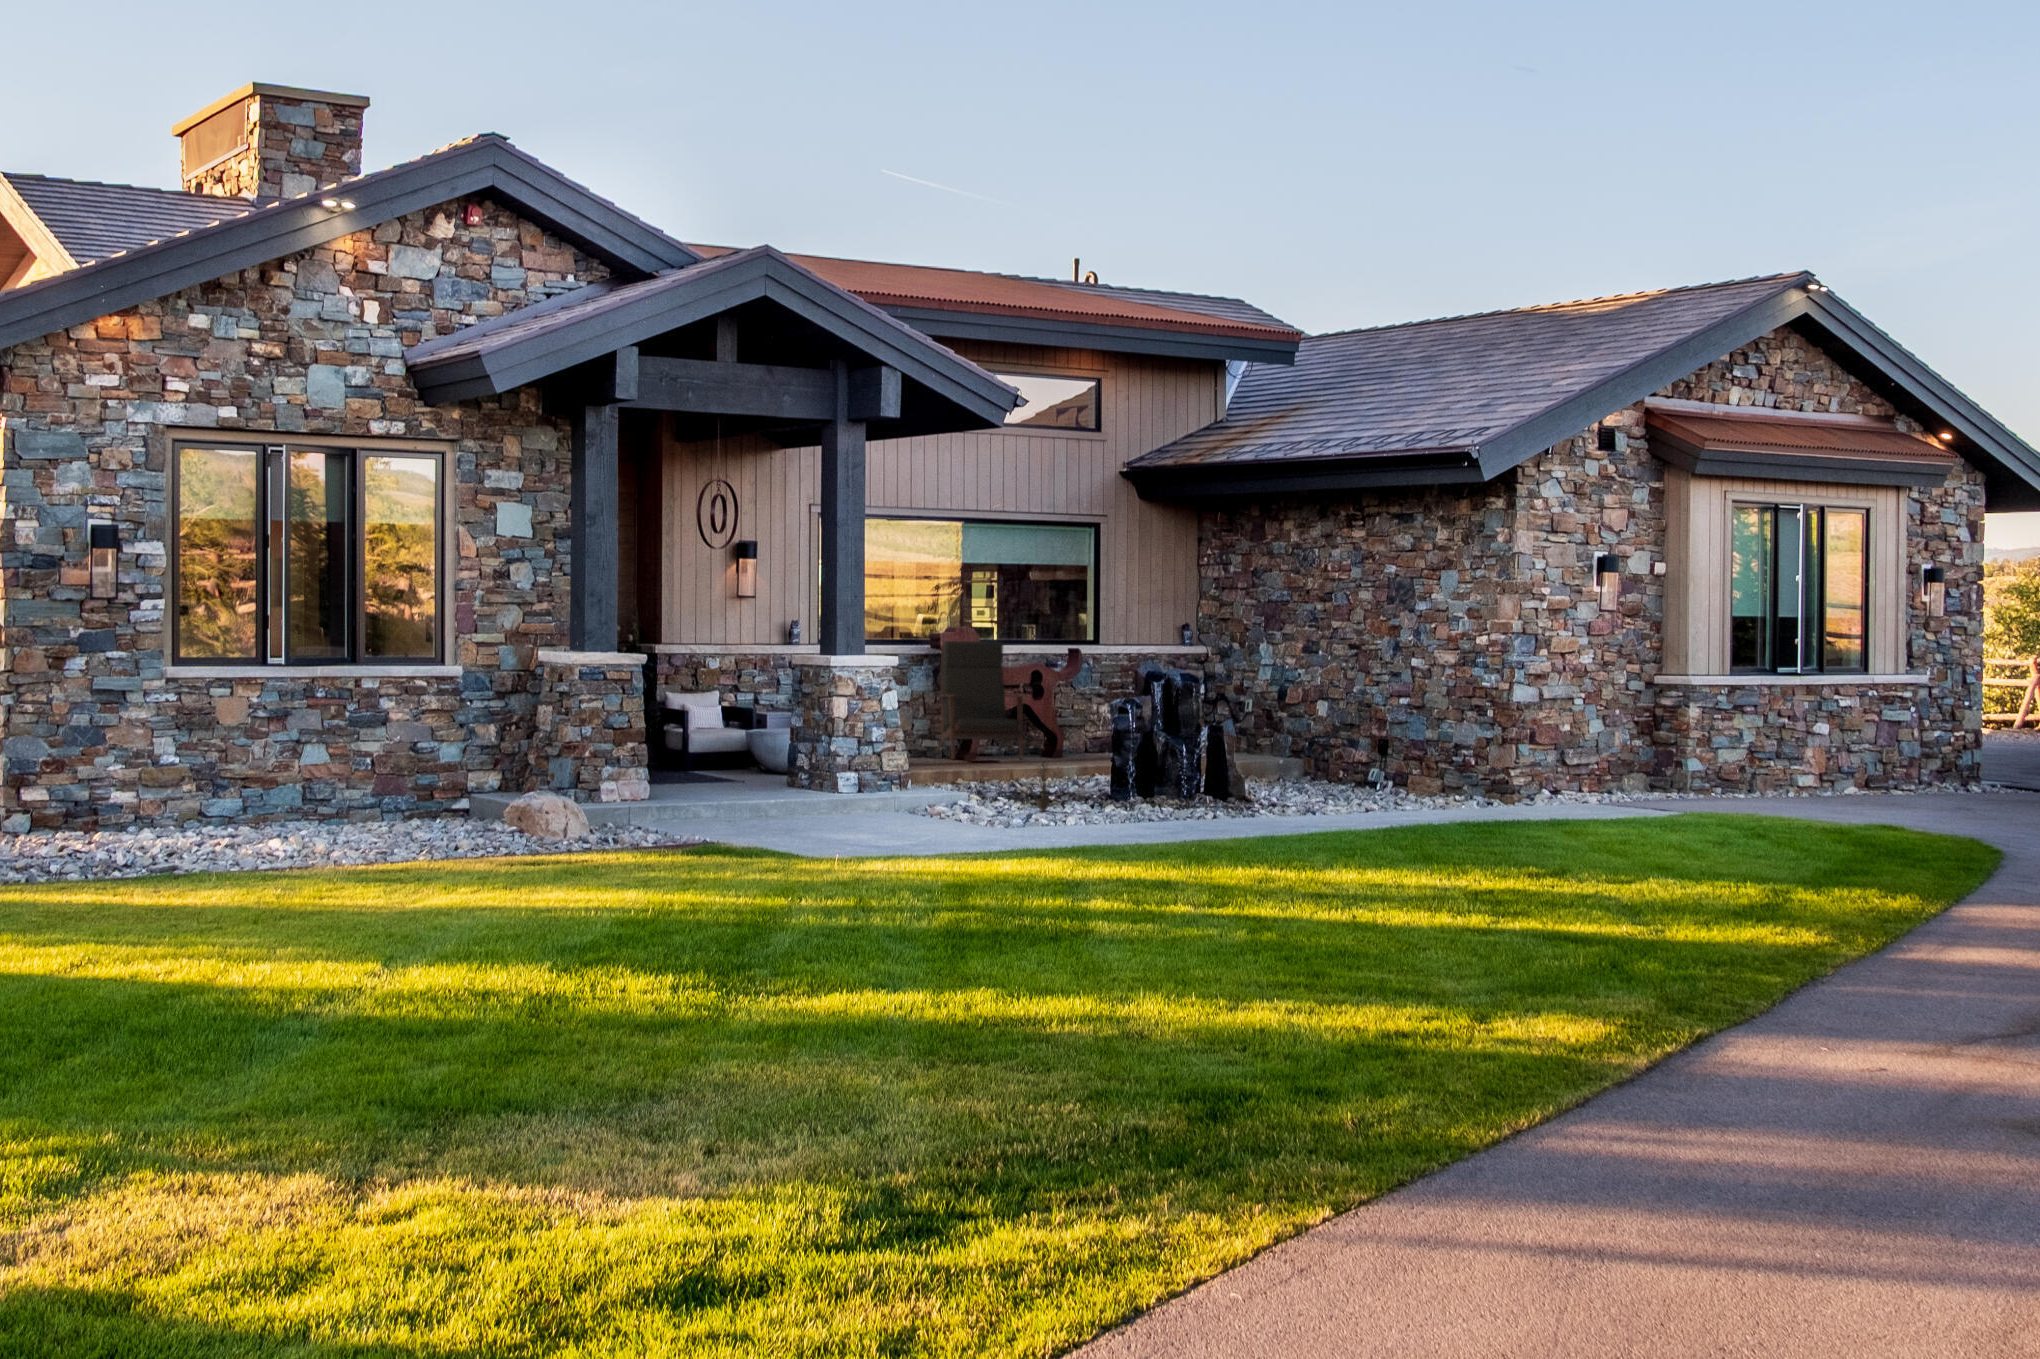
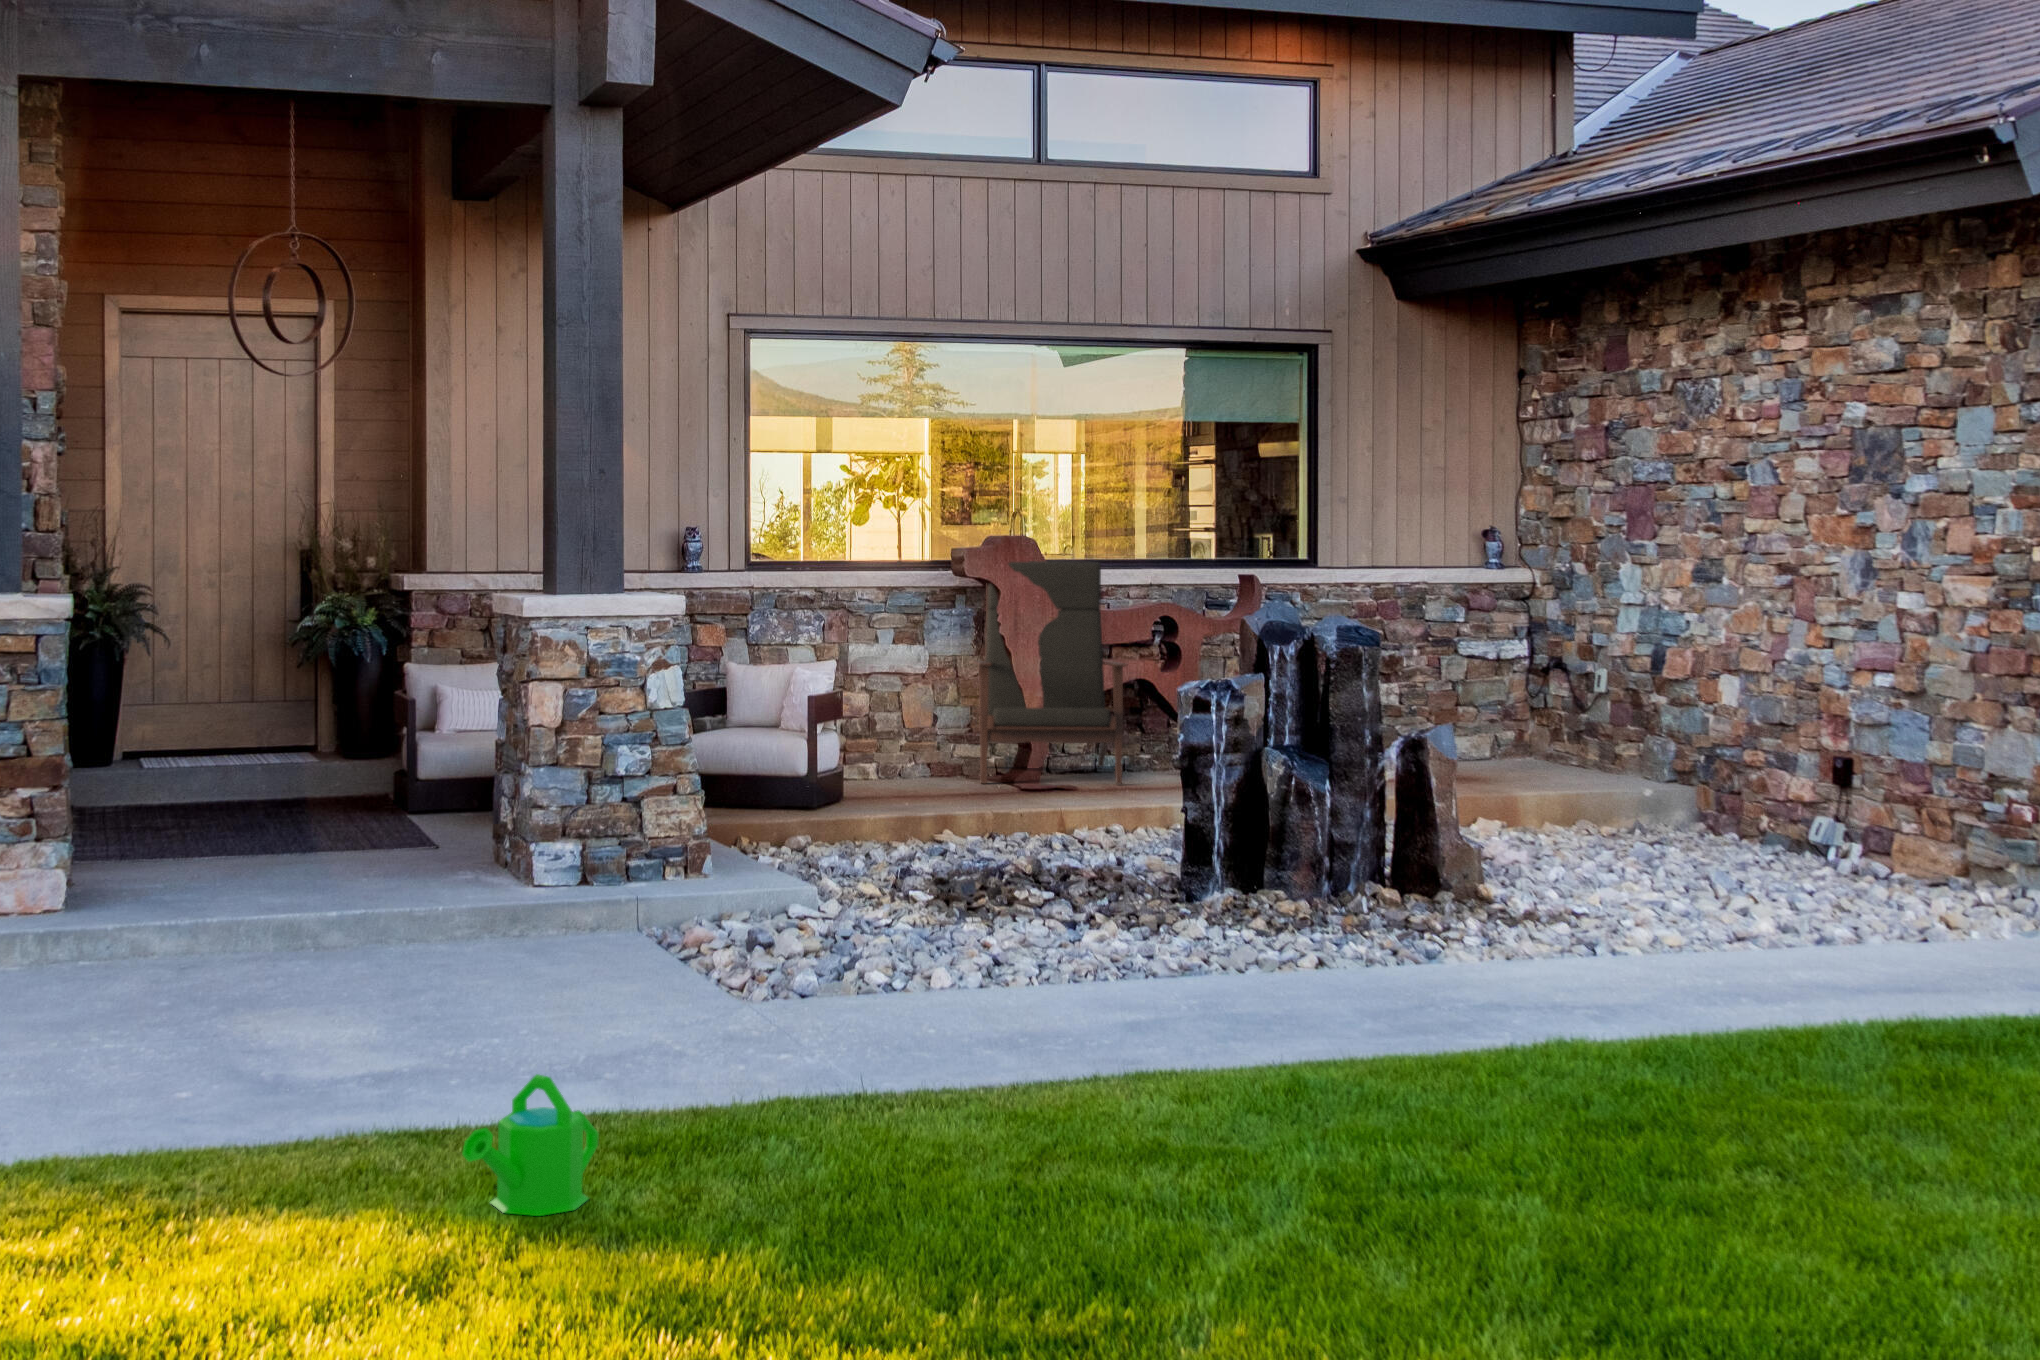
decorative plant: present [1036,763,1057,811] -> none [883,835,928,953]
watering can: none [1036,818,1068,864] -> present [462,1074,599,1216]

